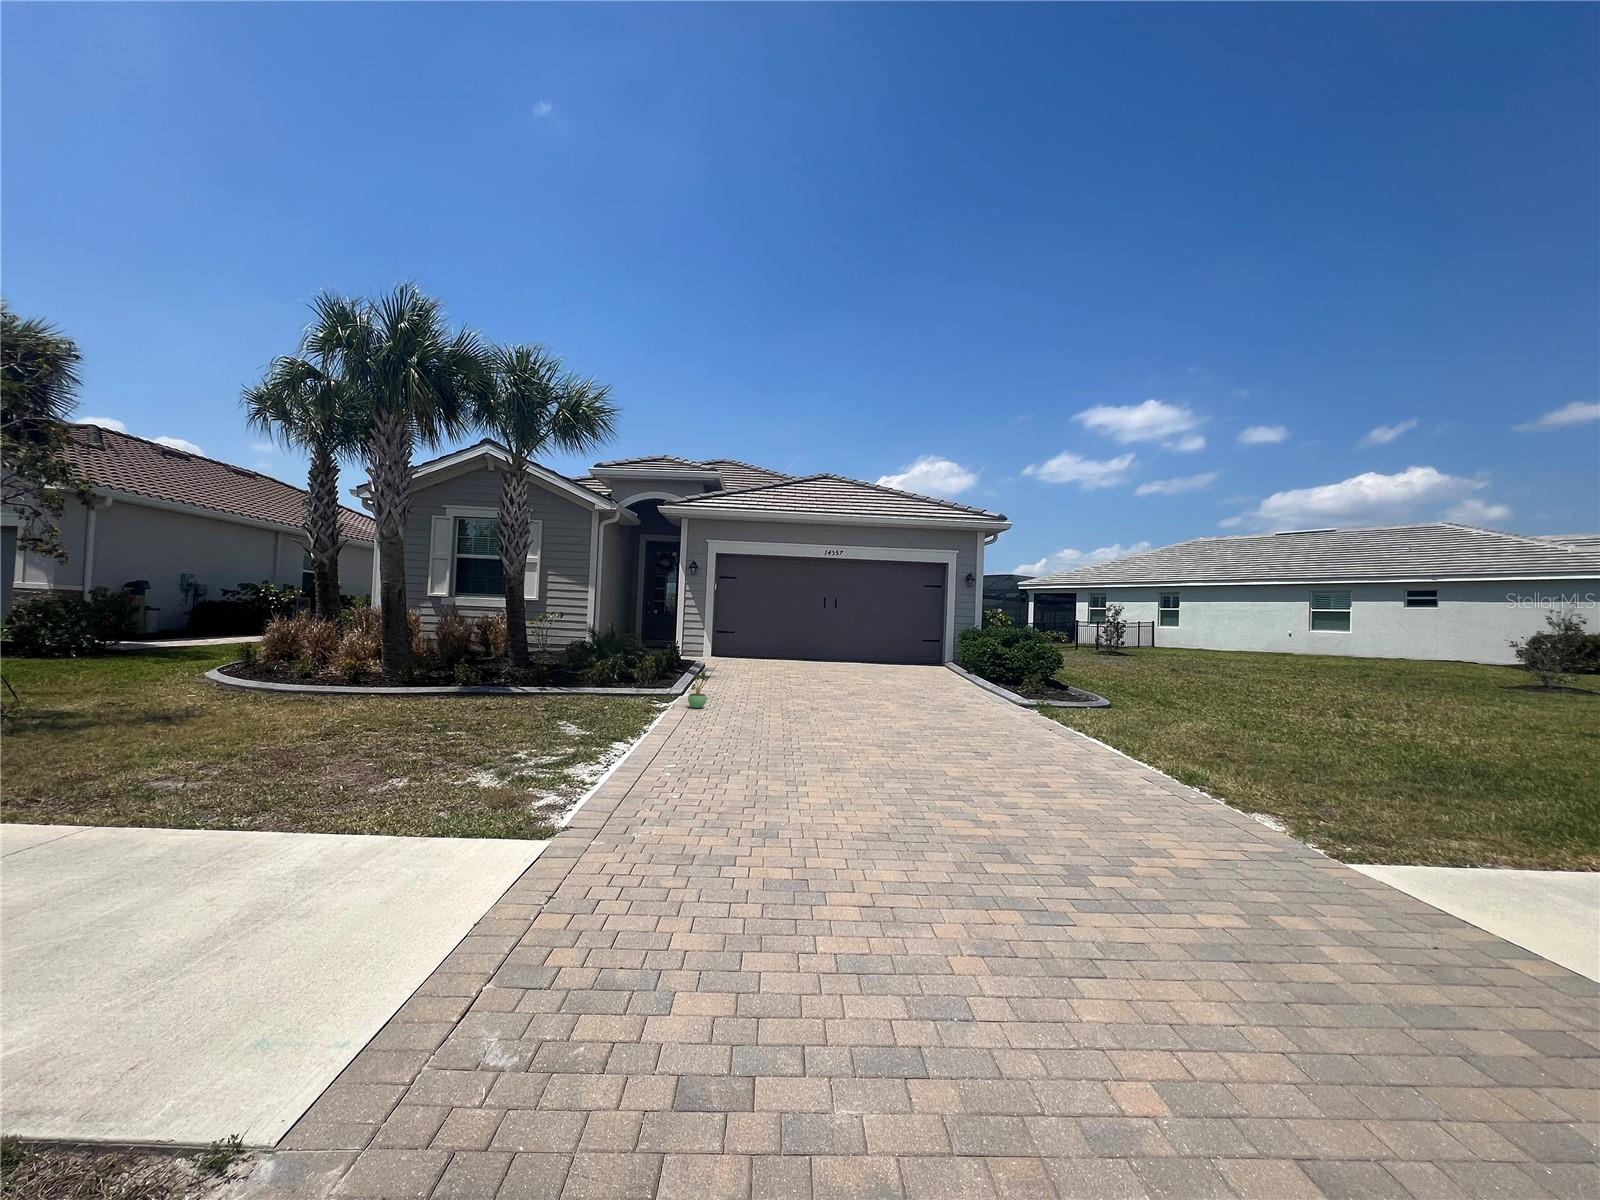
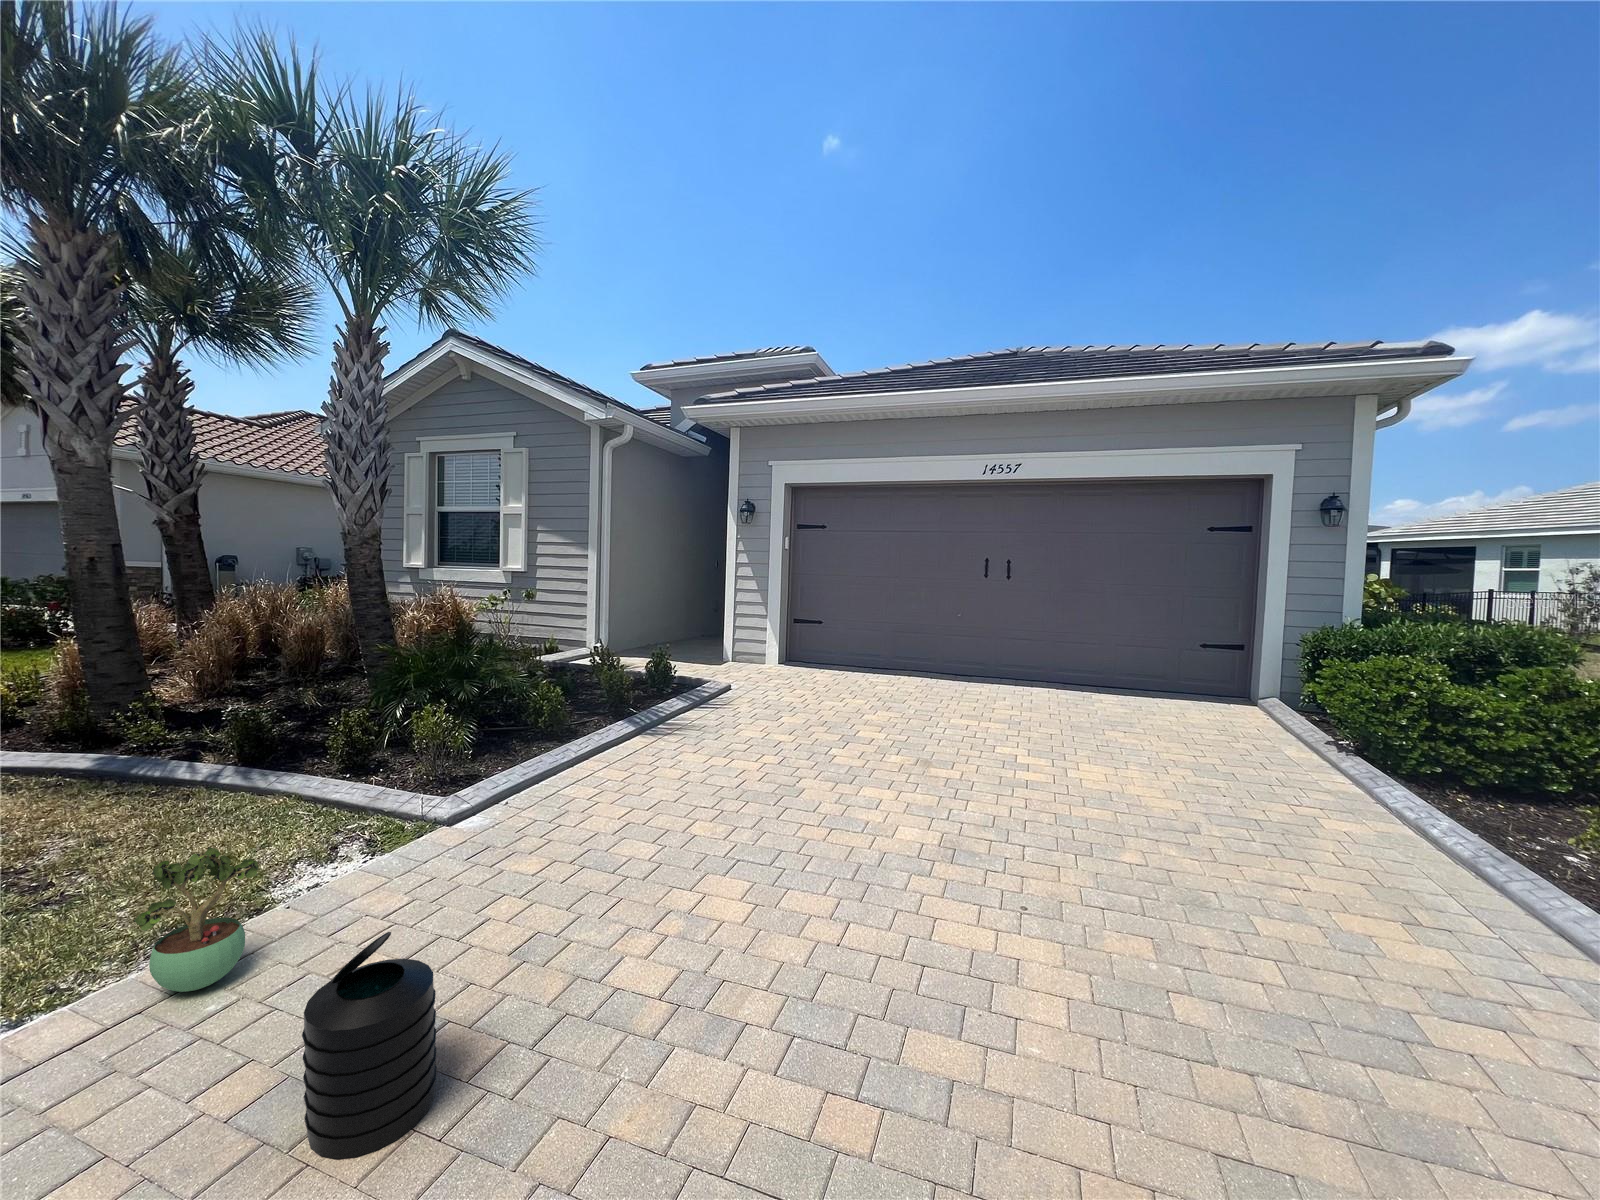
trash can: none [764,676,787,715] -> present [302,932,437,1159]

